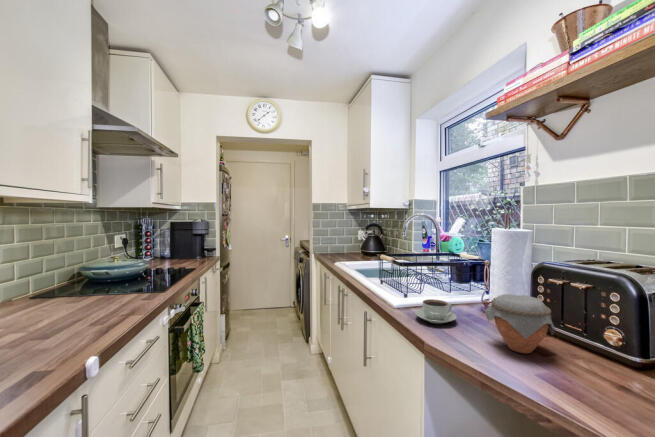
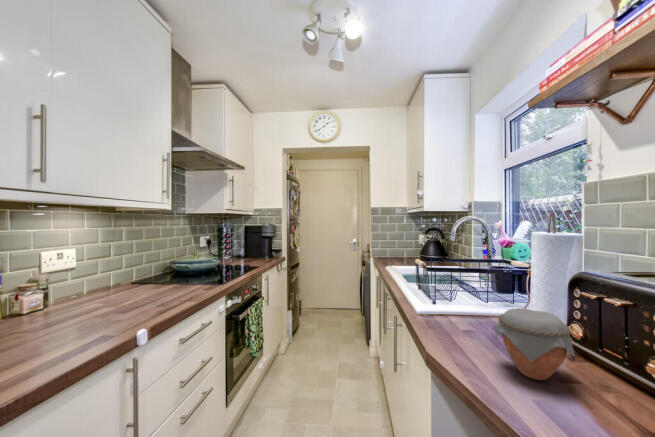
coffee cup: present [415,299,457,324] -> none [429,309,475,336]

